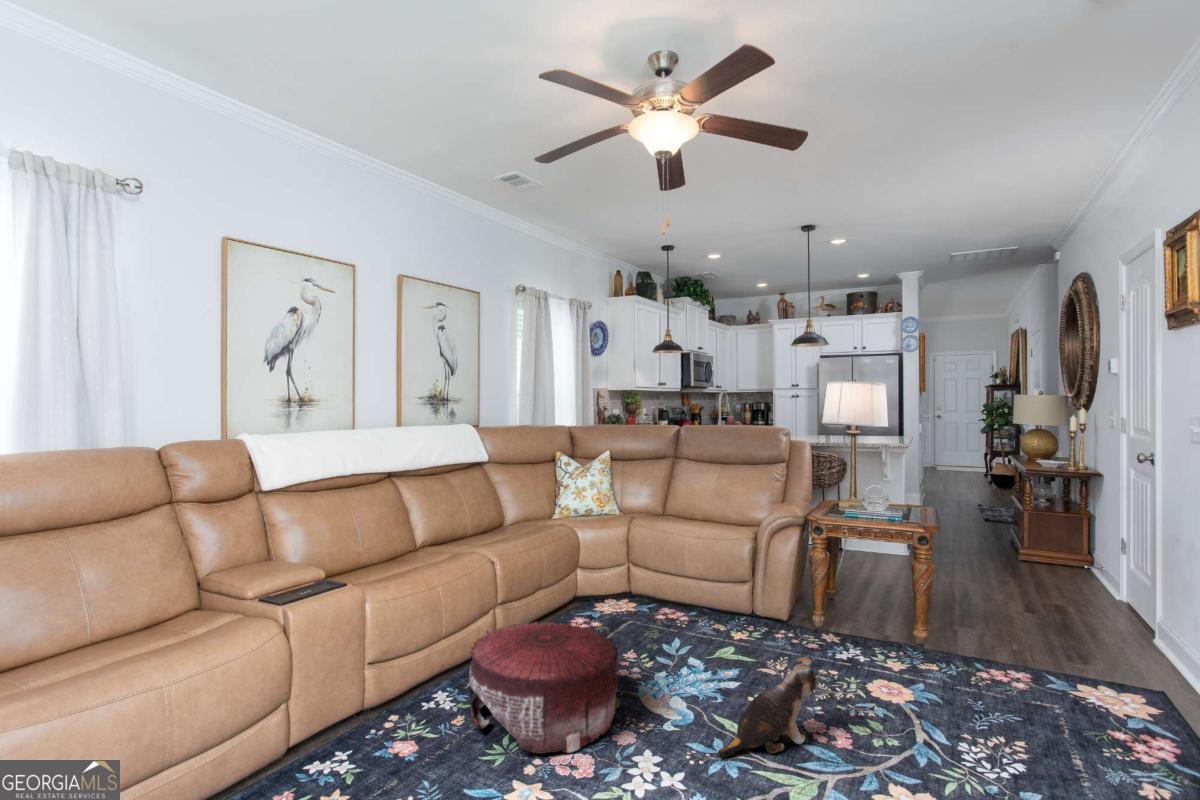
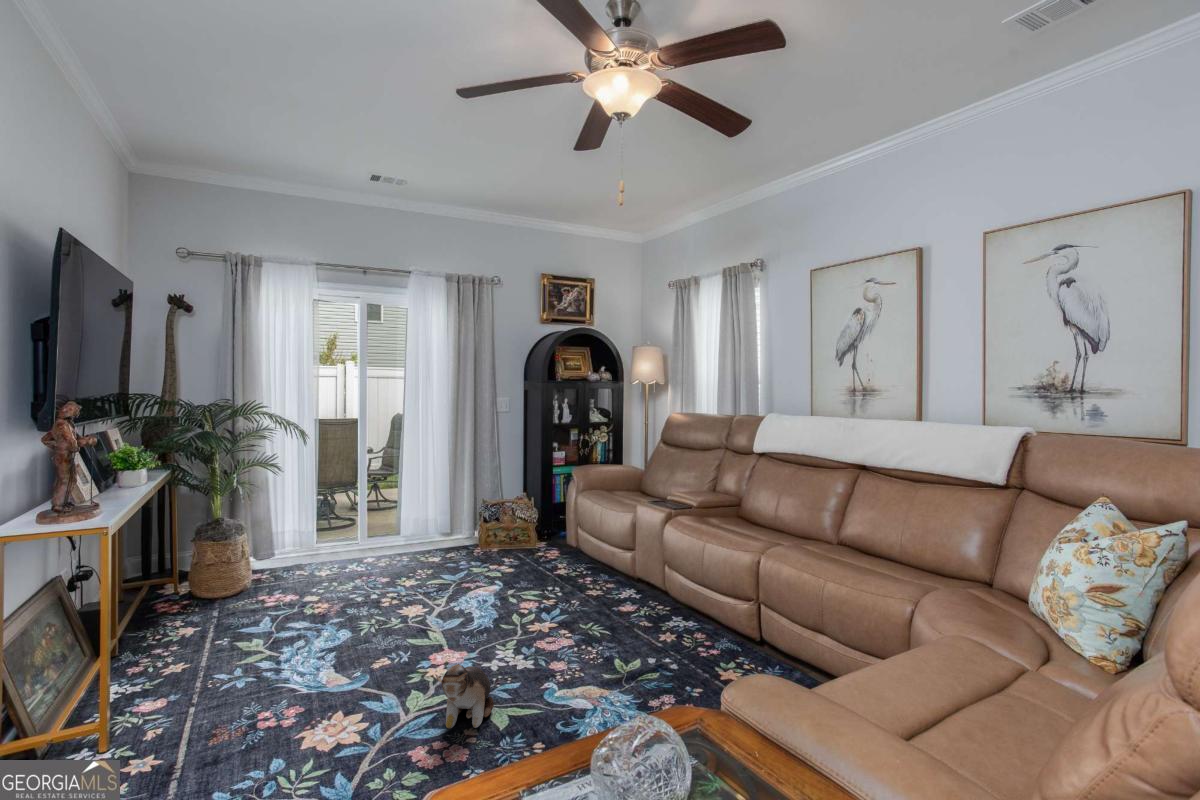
pouf: present [469,622,618,754] -> none [560,570,682,673]

